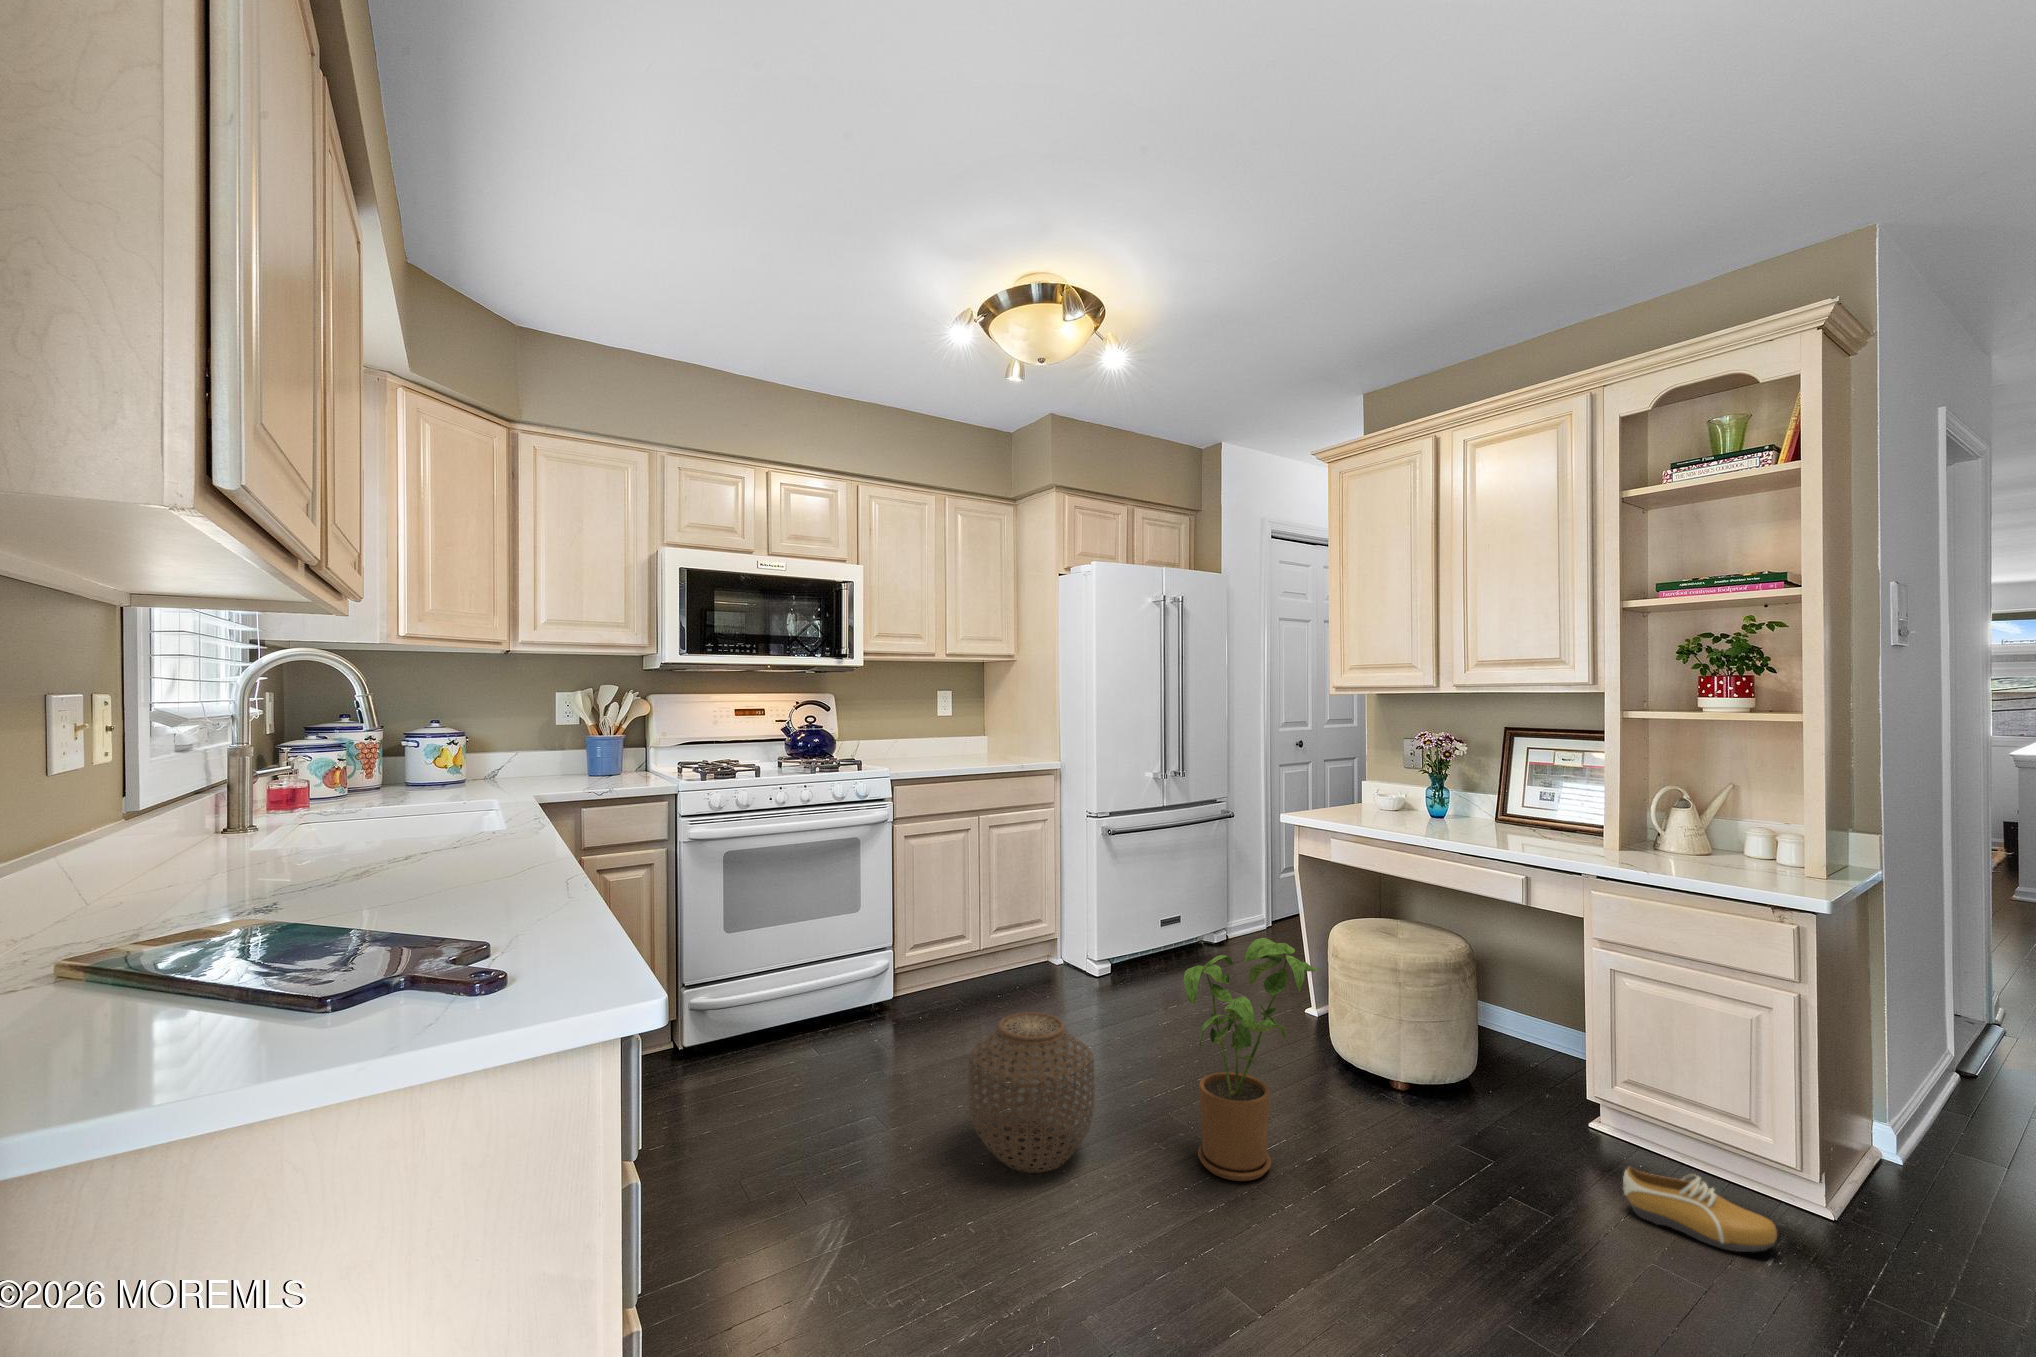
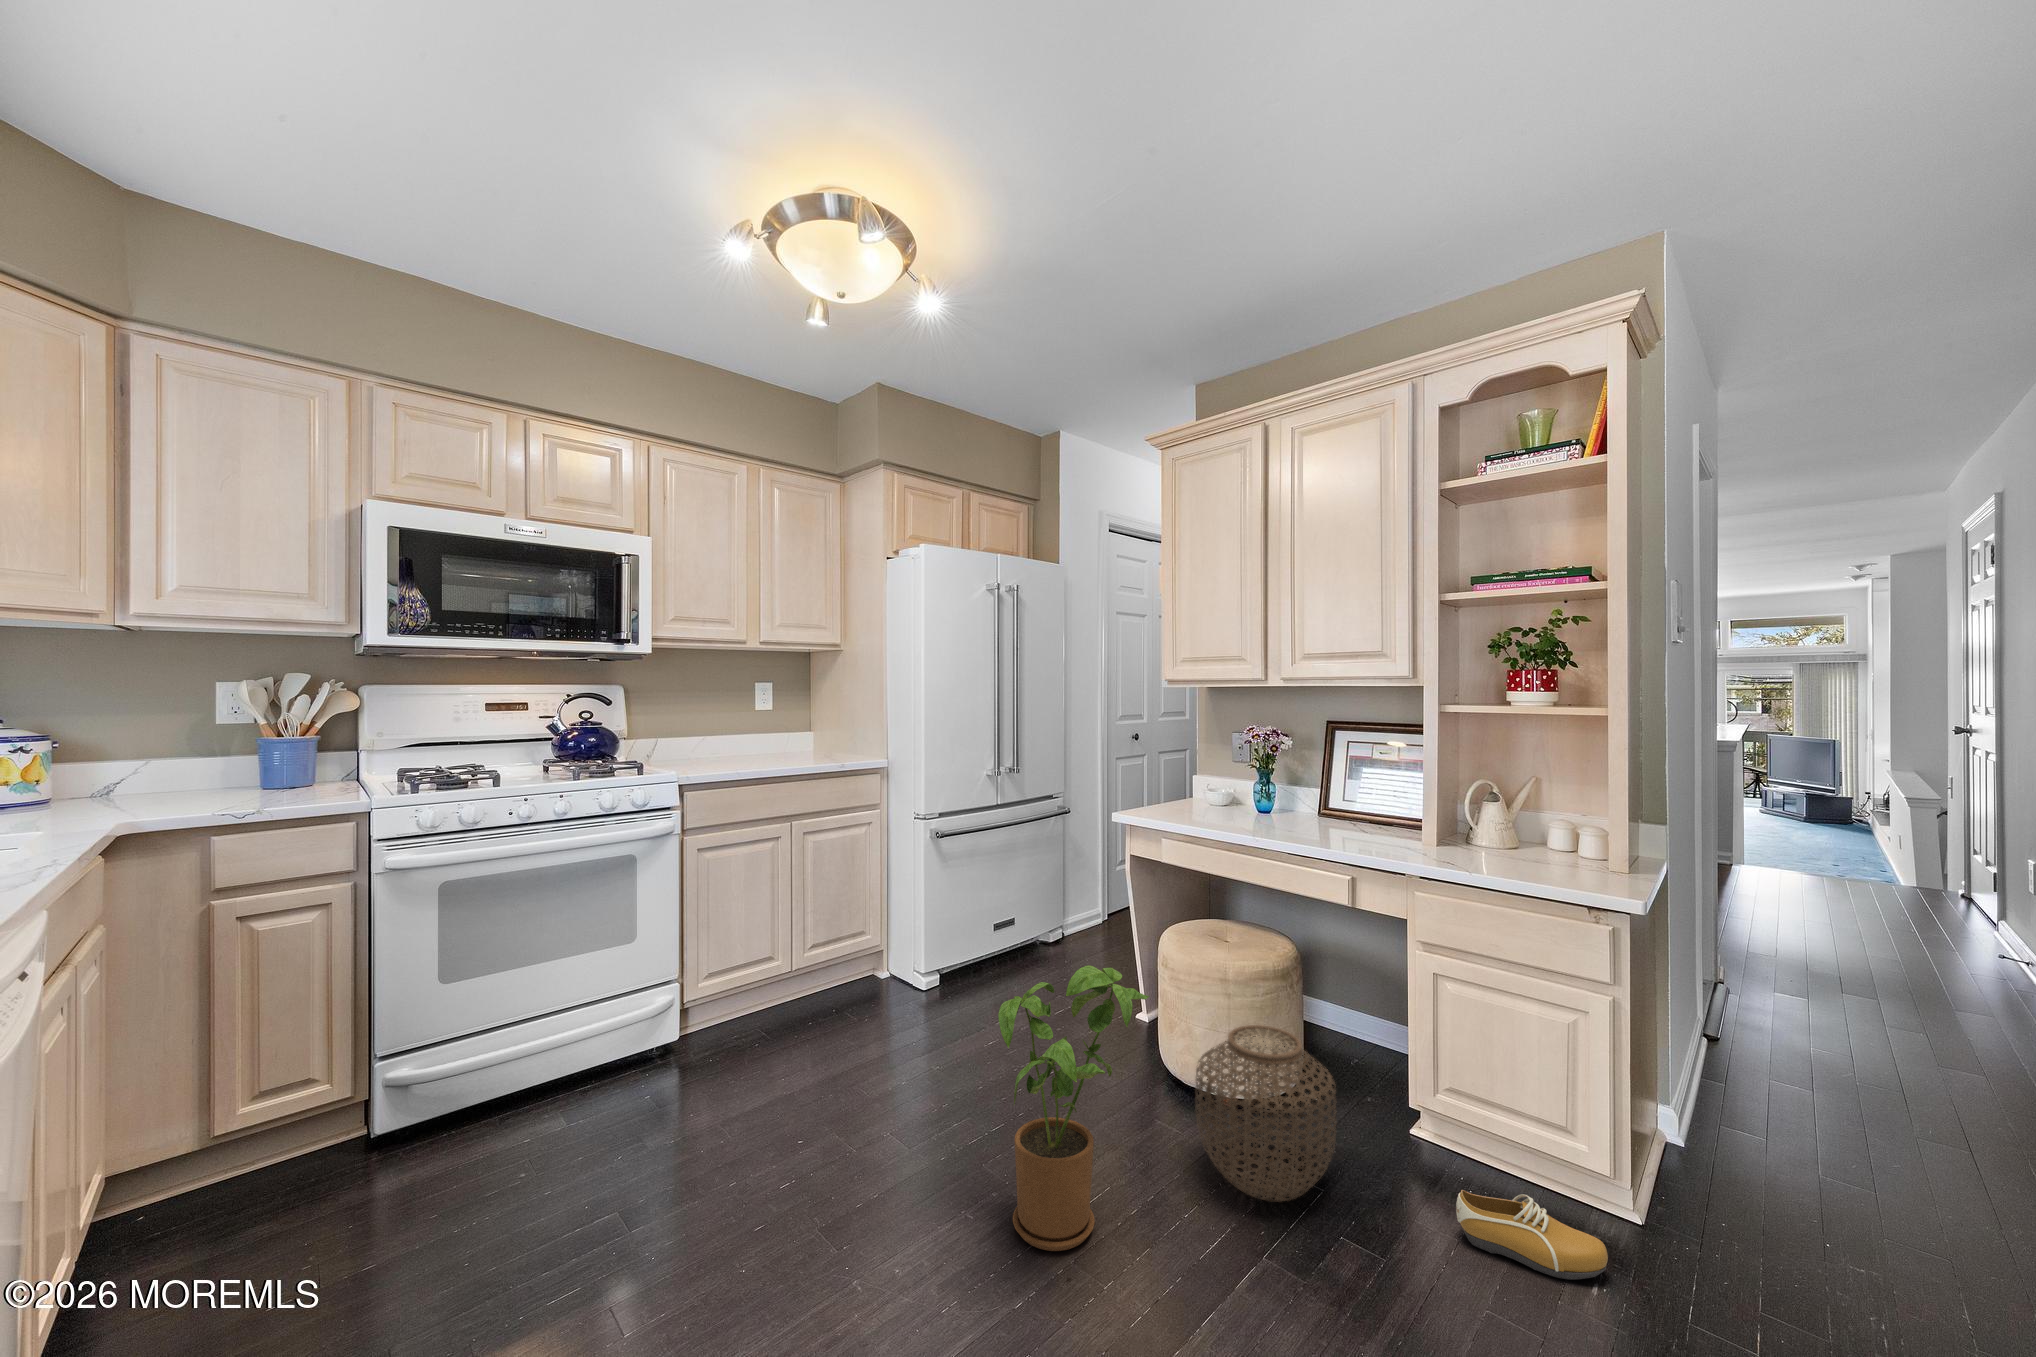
woven basket: present [969,1012,1094,1173] -> present [1196,1025,1336,1202]

